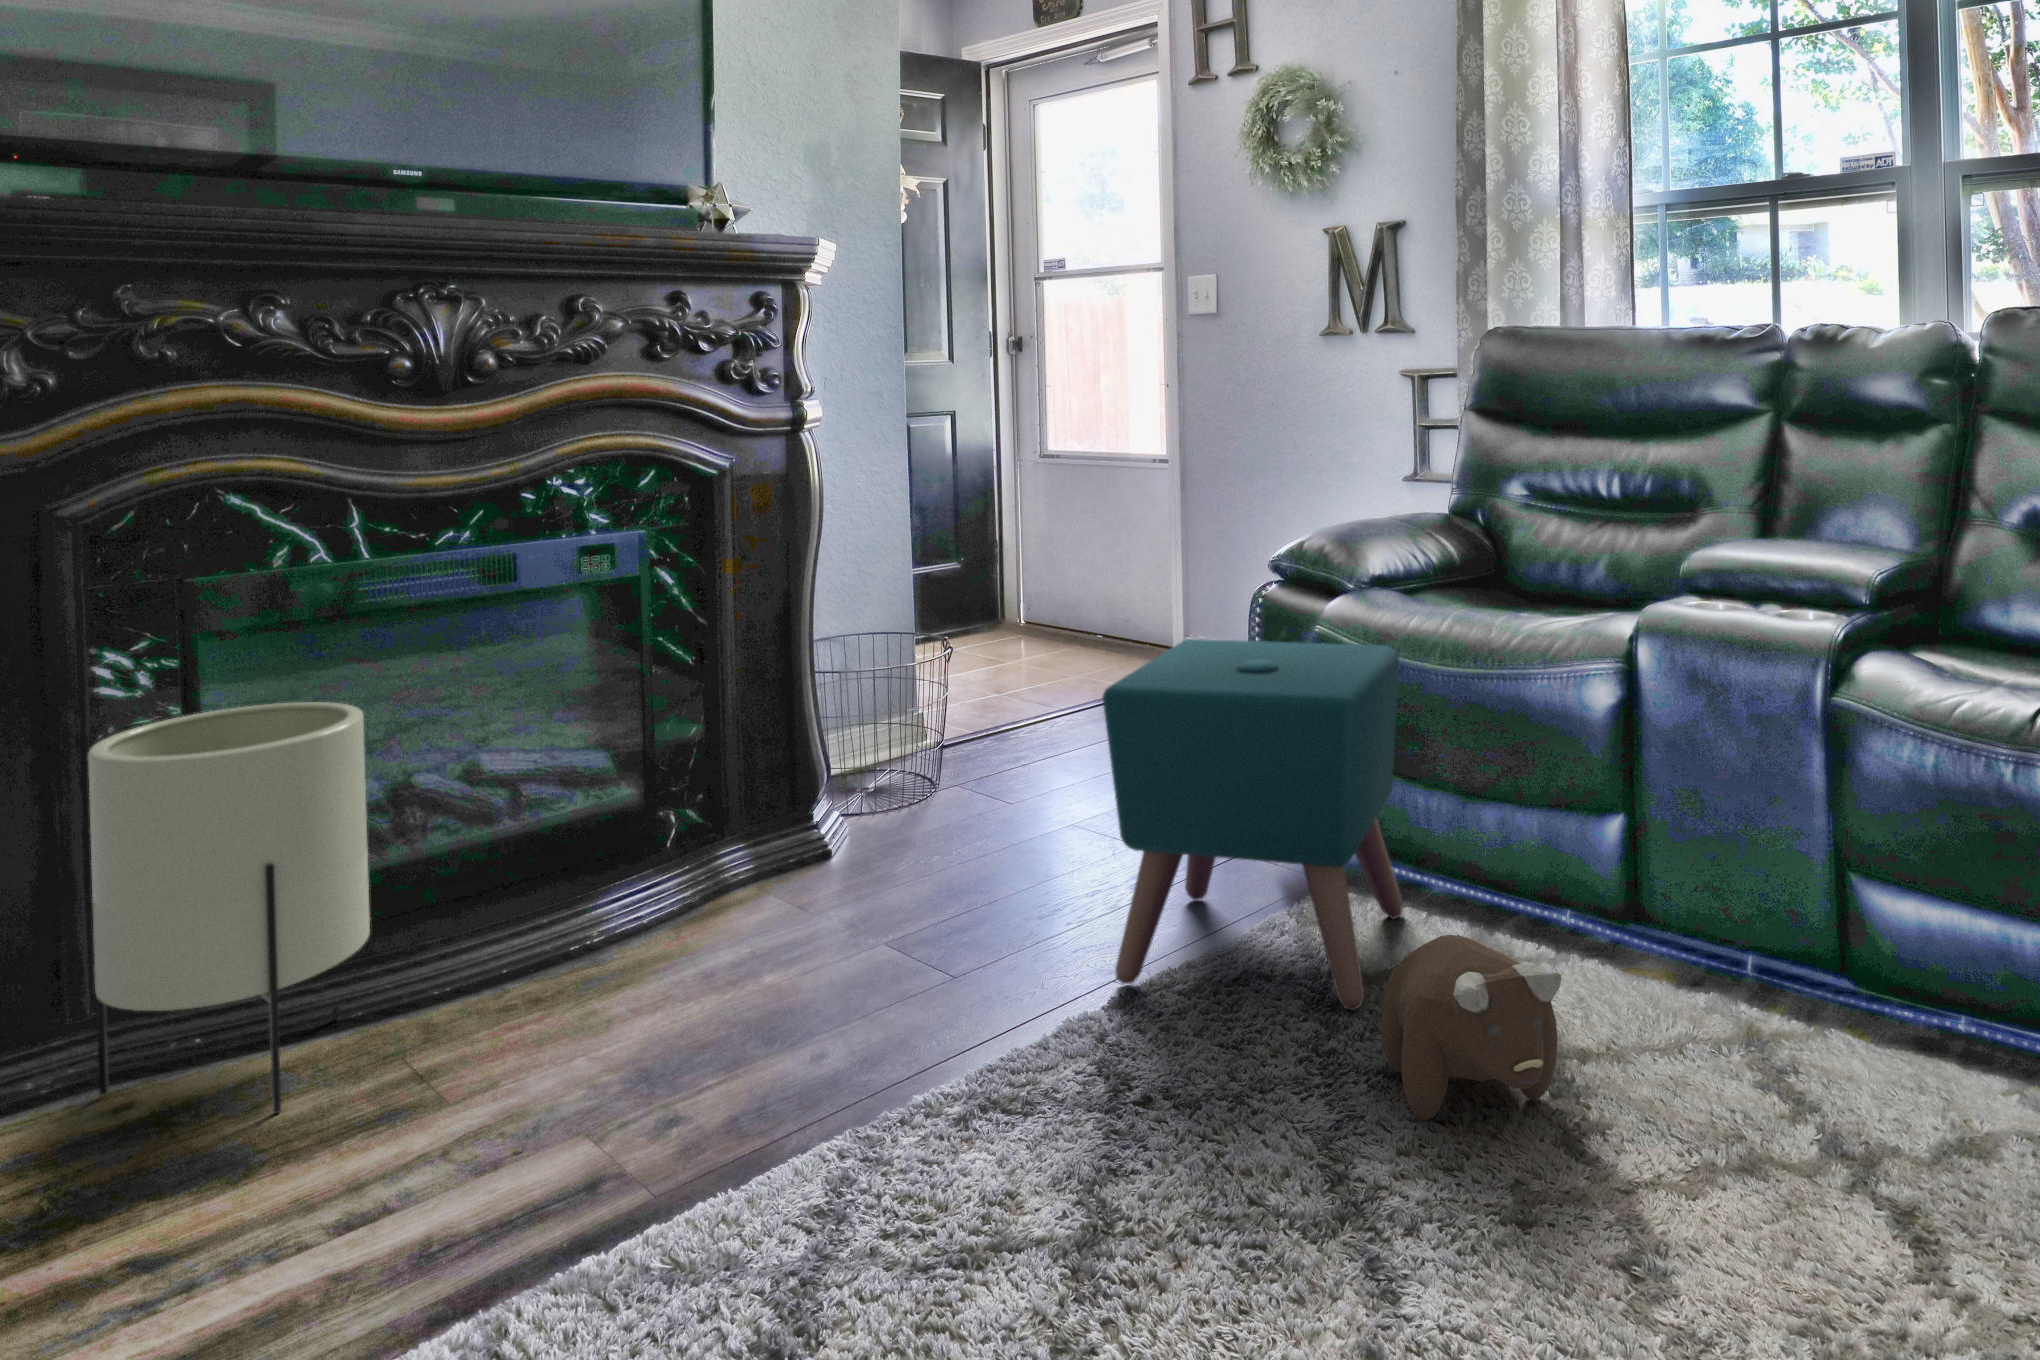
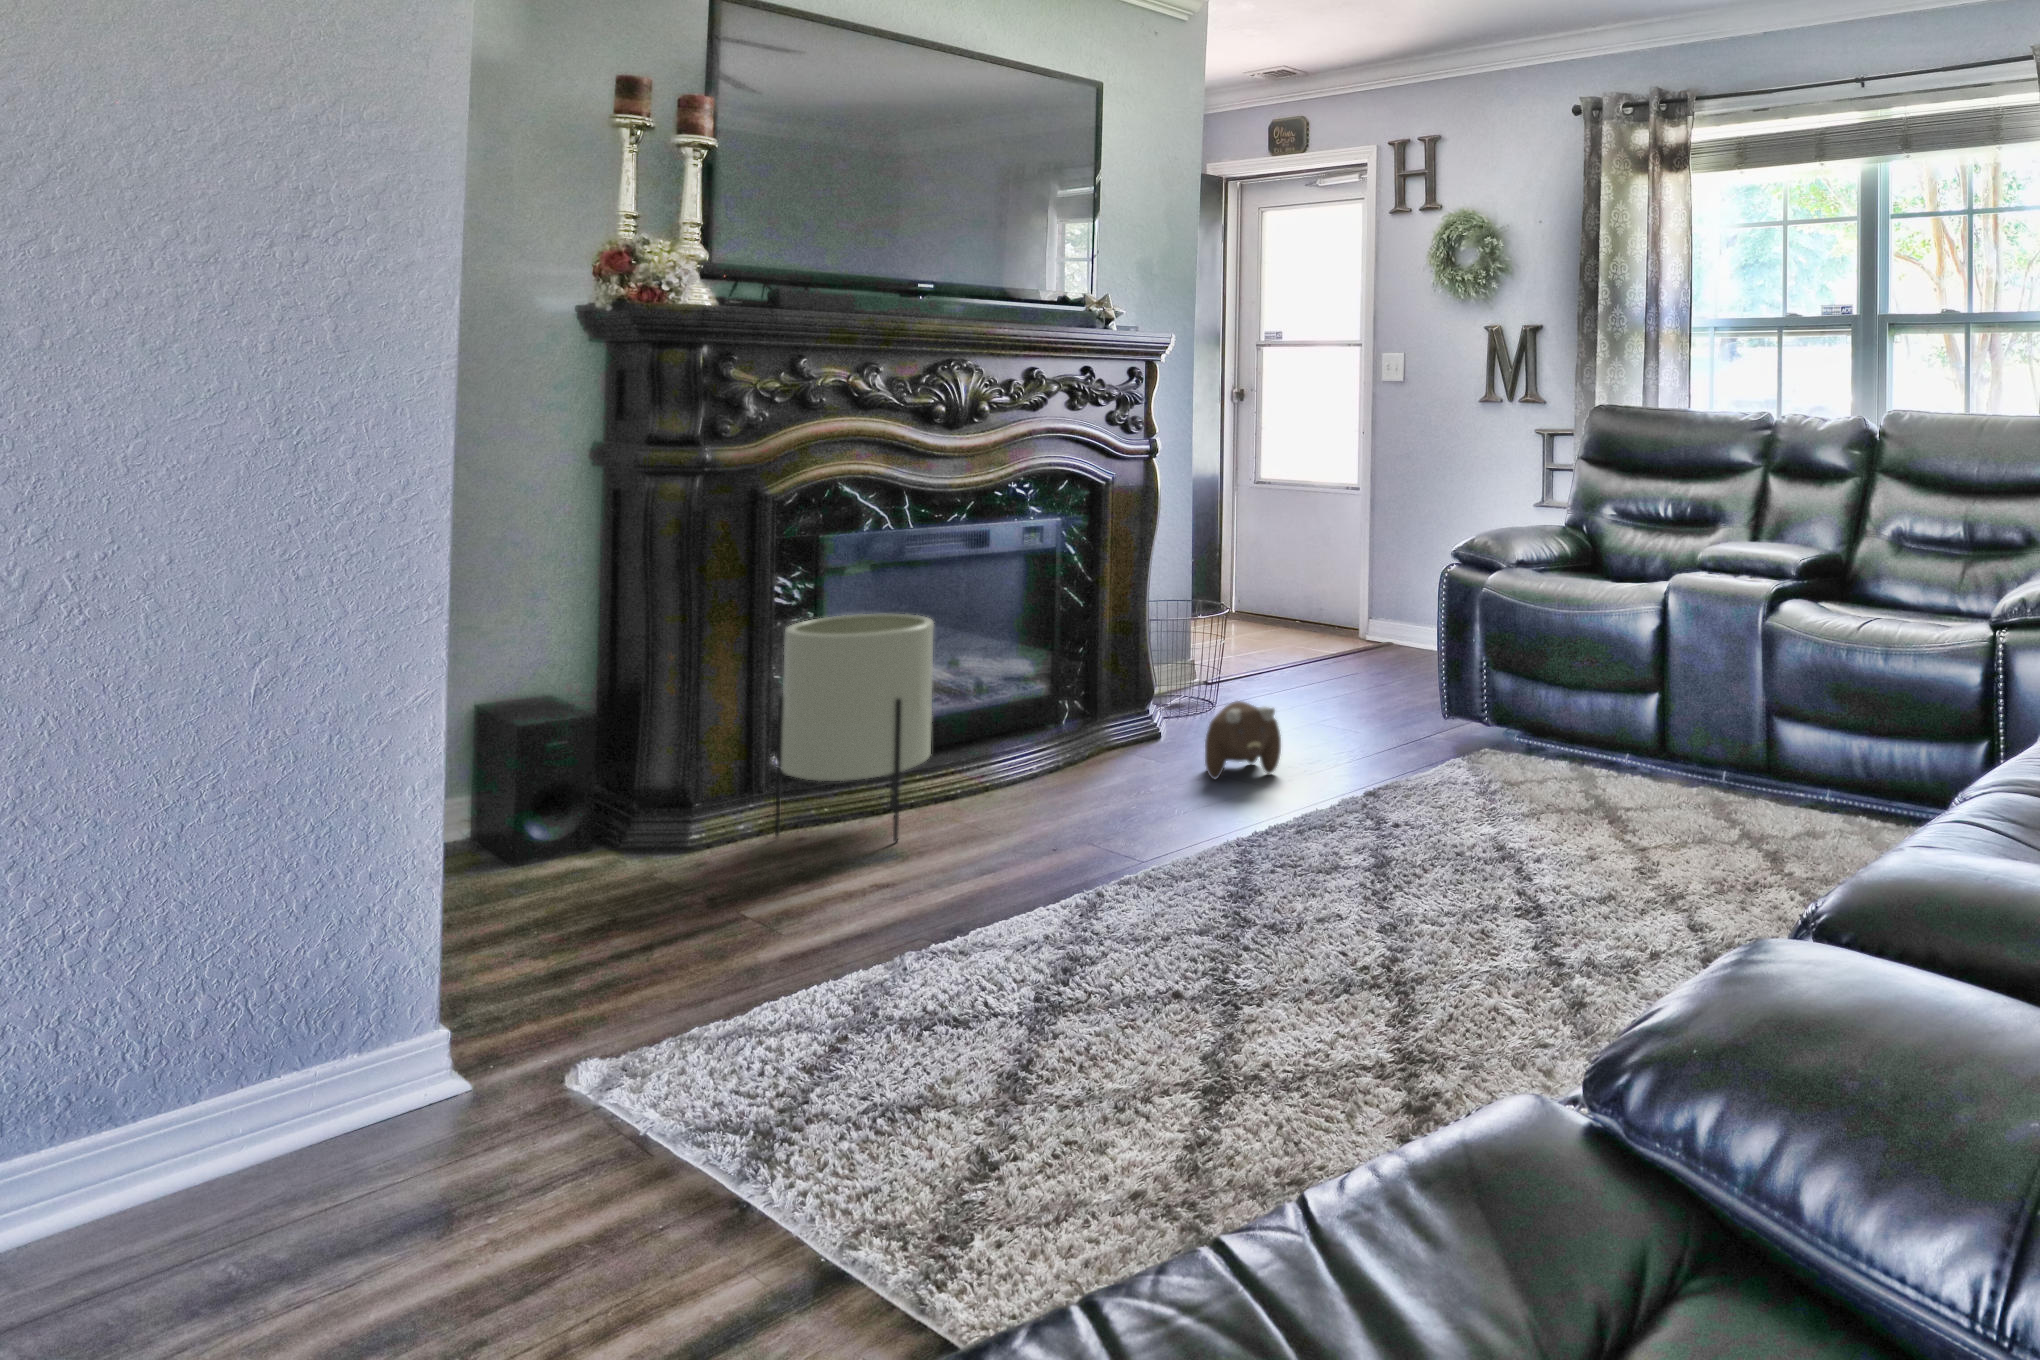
ottoman: present [1102,639,1402,1011] -> none [1369,594,1537,795]
plush toy: present [1381,935,1561,1120] -> present [1205,701,1281,779]

